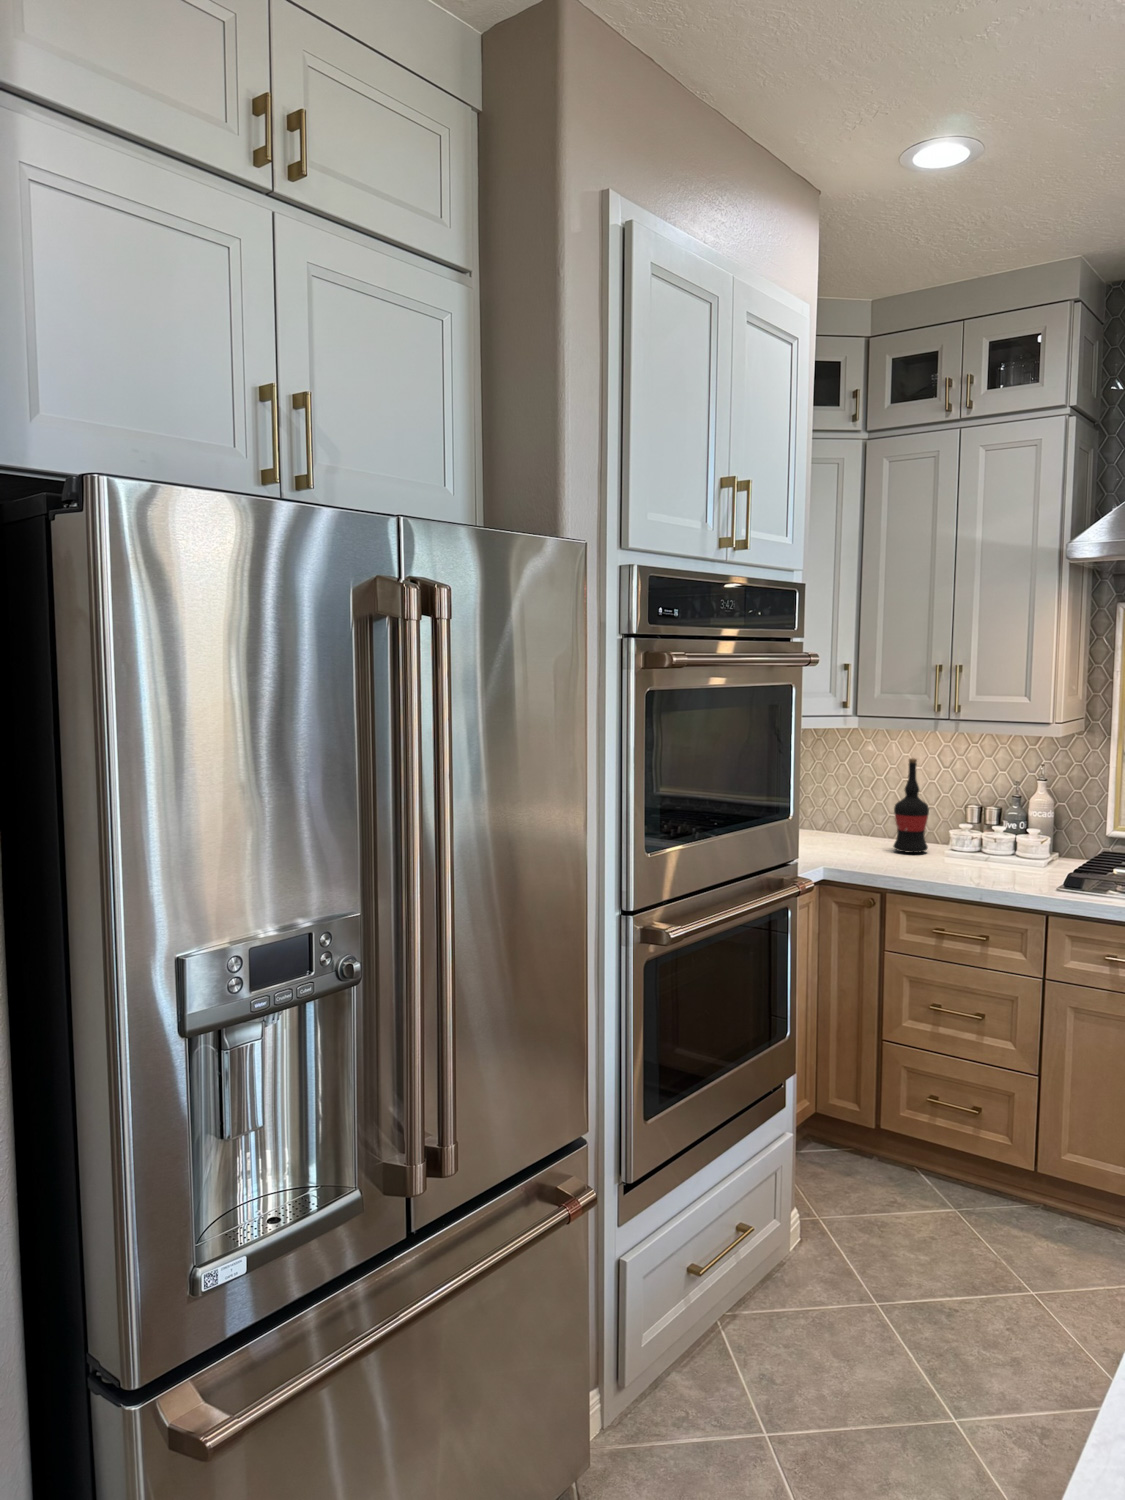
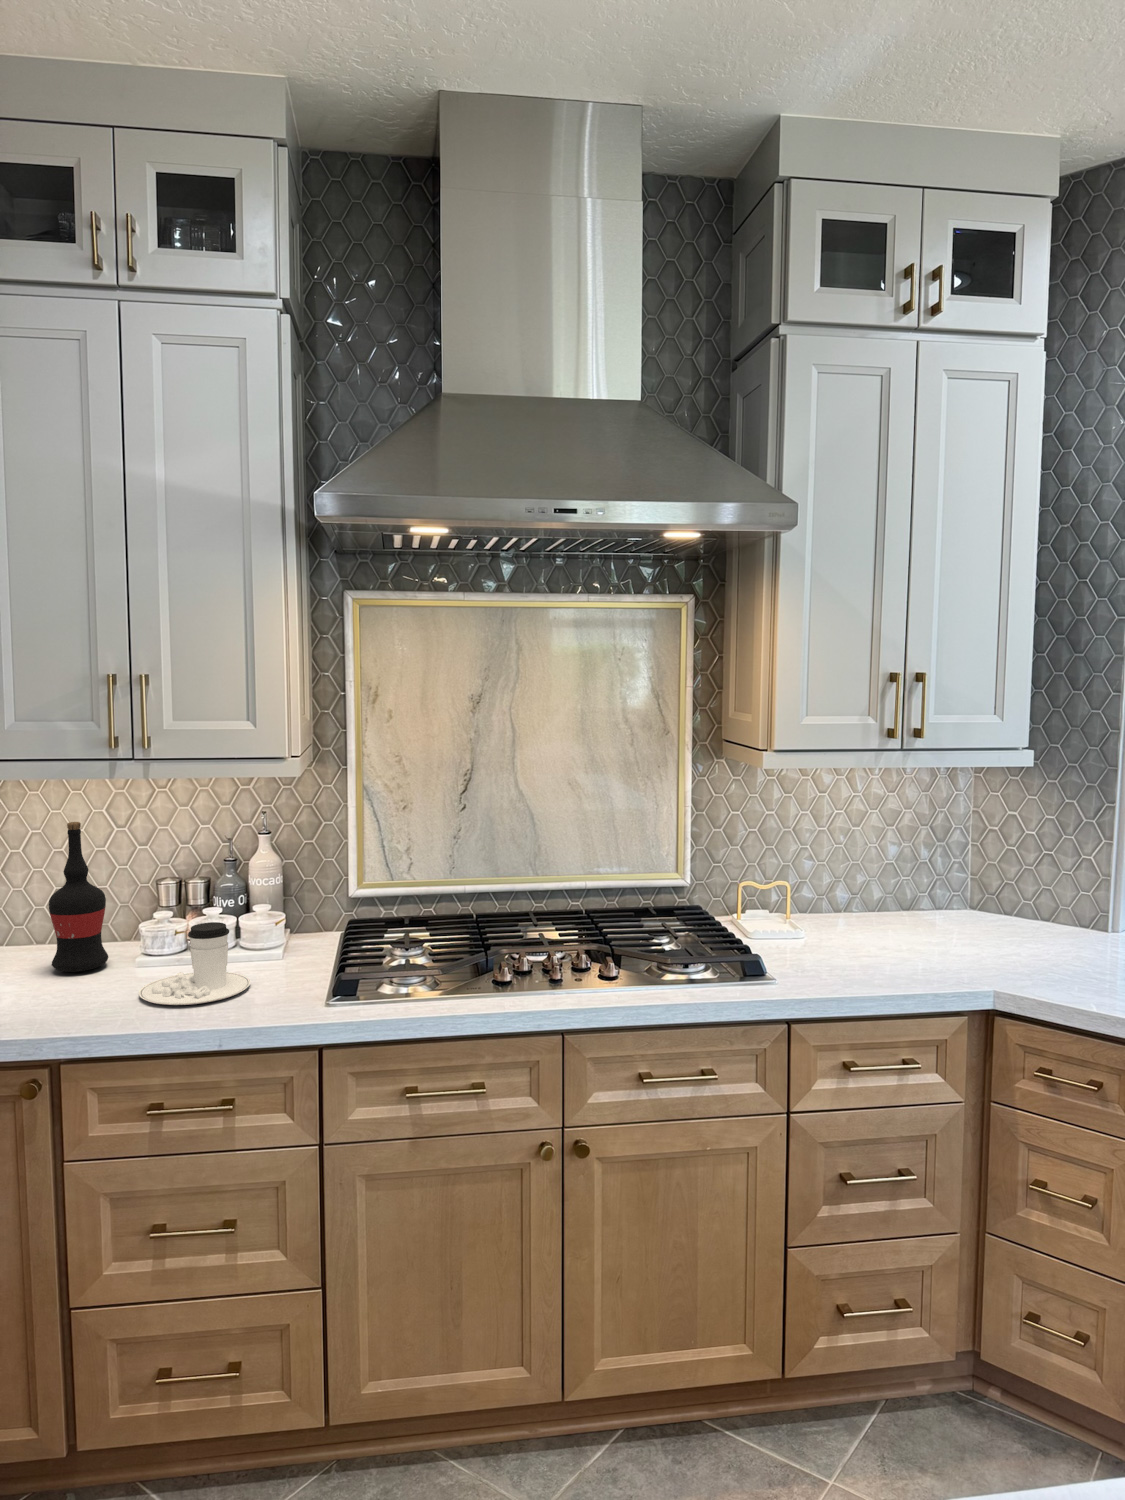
coffee cup: none [939,829,1012,876] -> present [139,922,250,1005]

